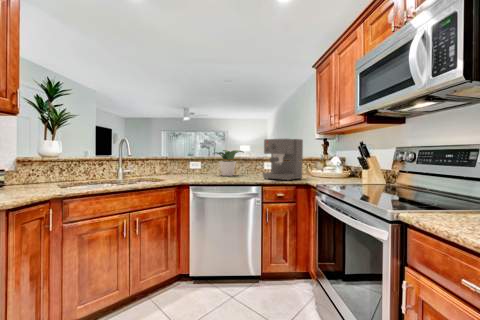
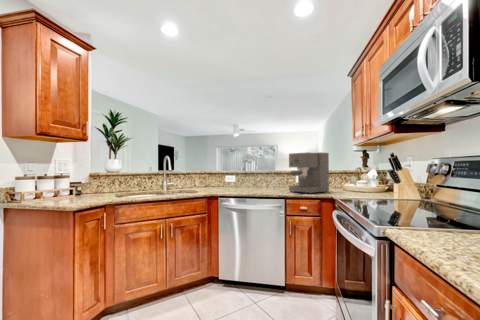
potted plant: present [214,150,243,176] -> none [245,164,276,189]

